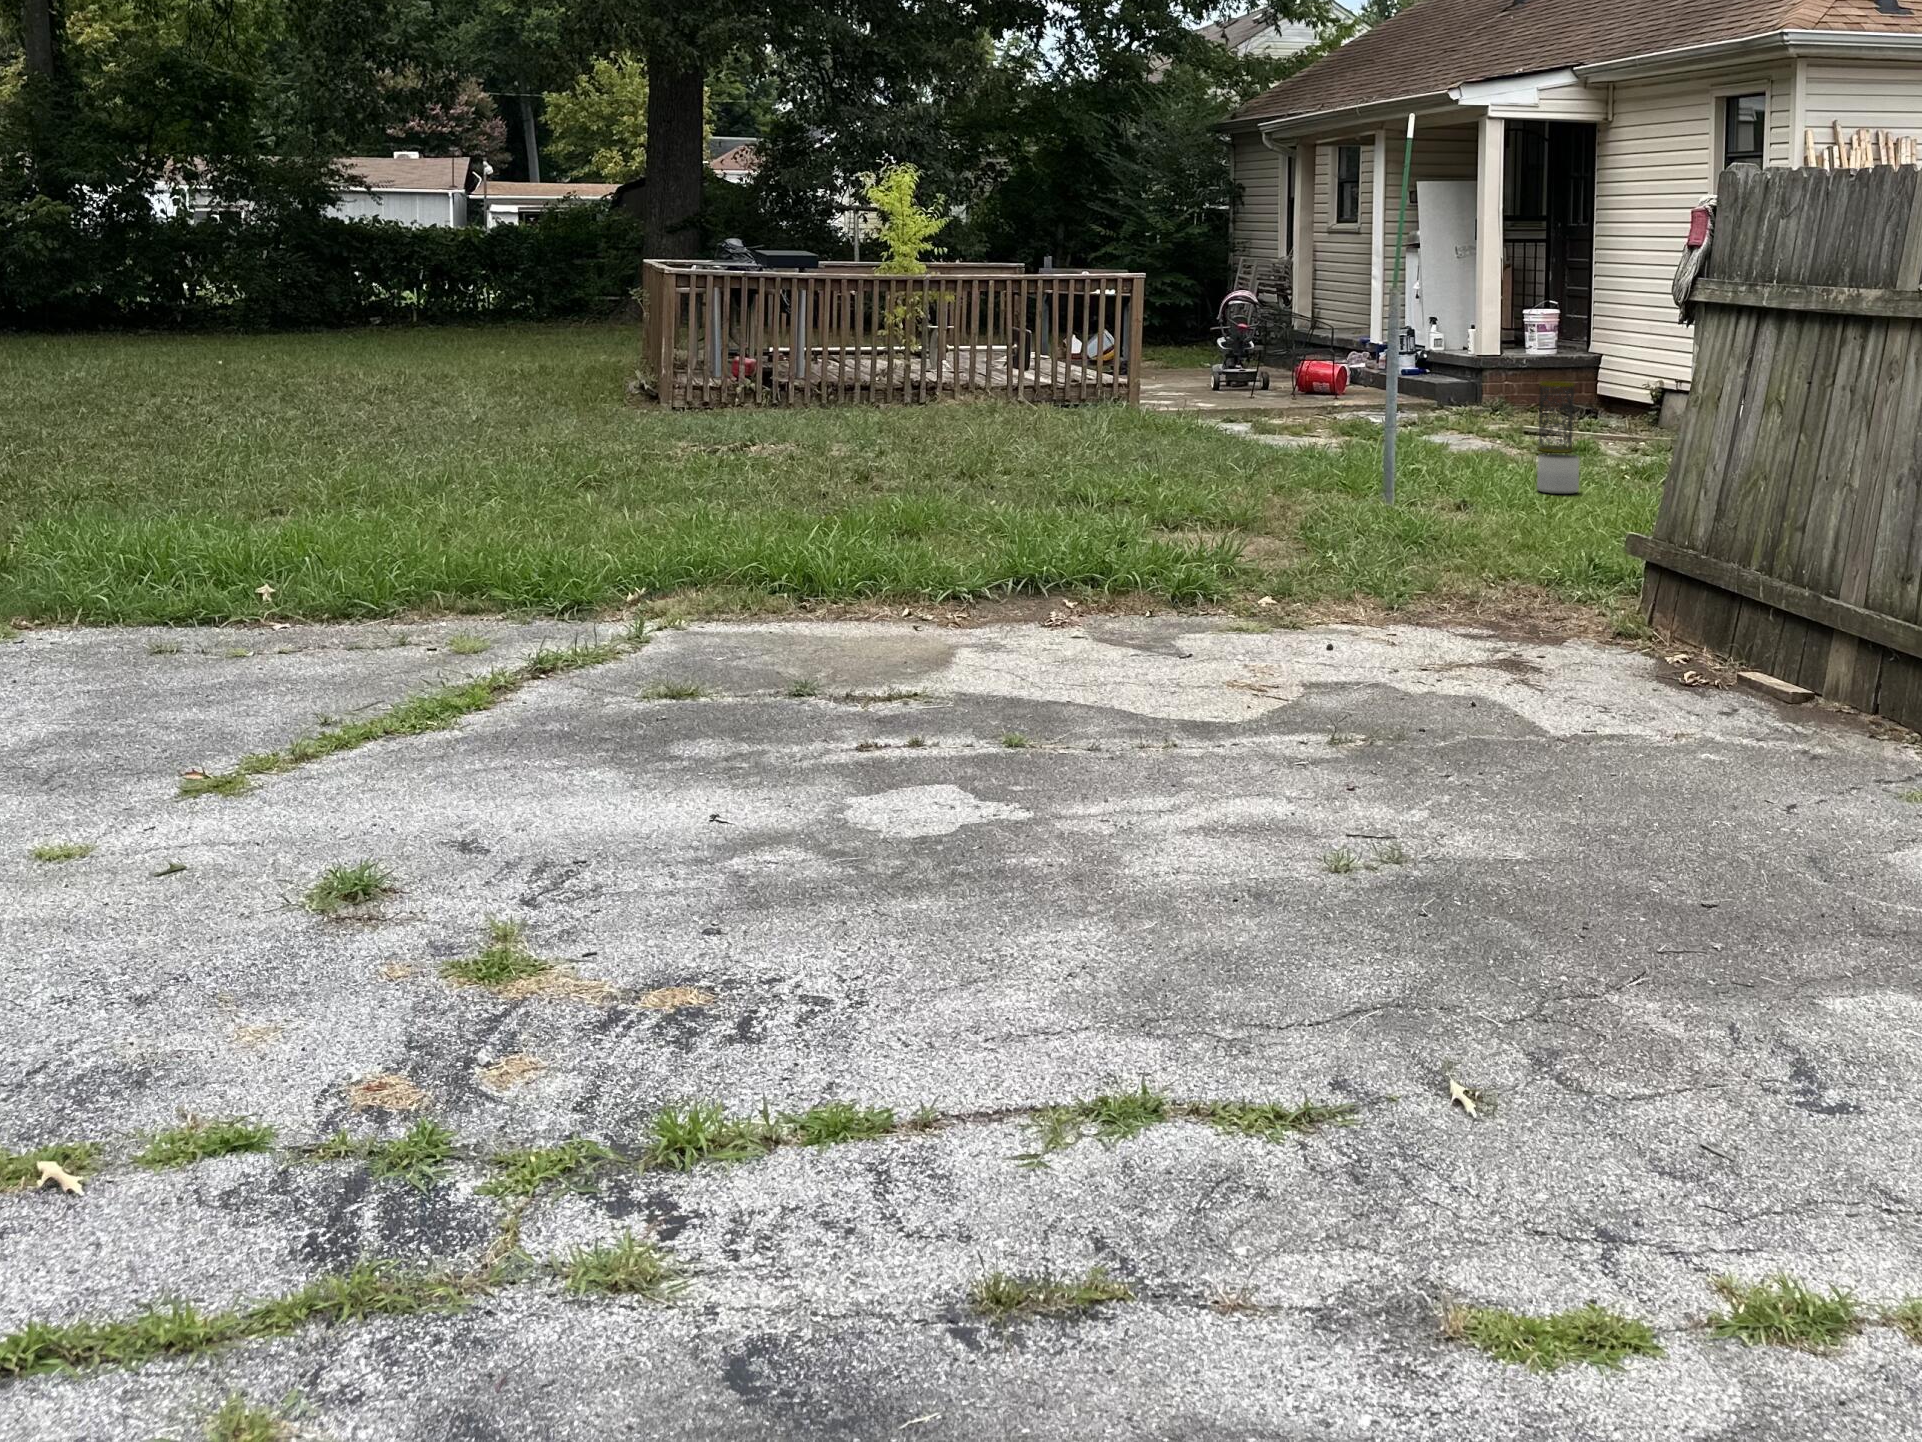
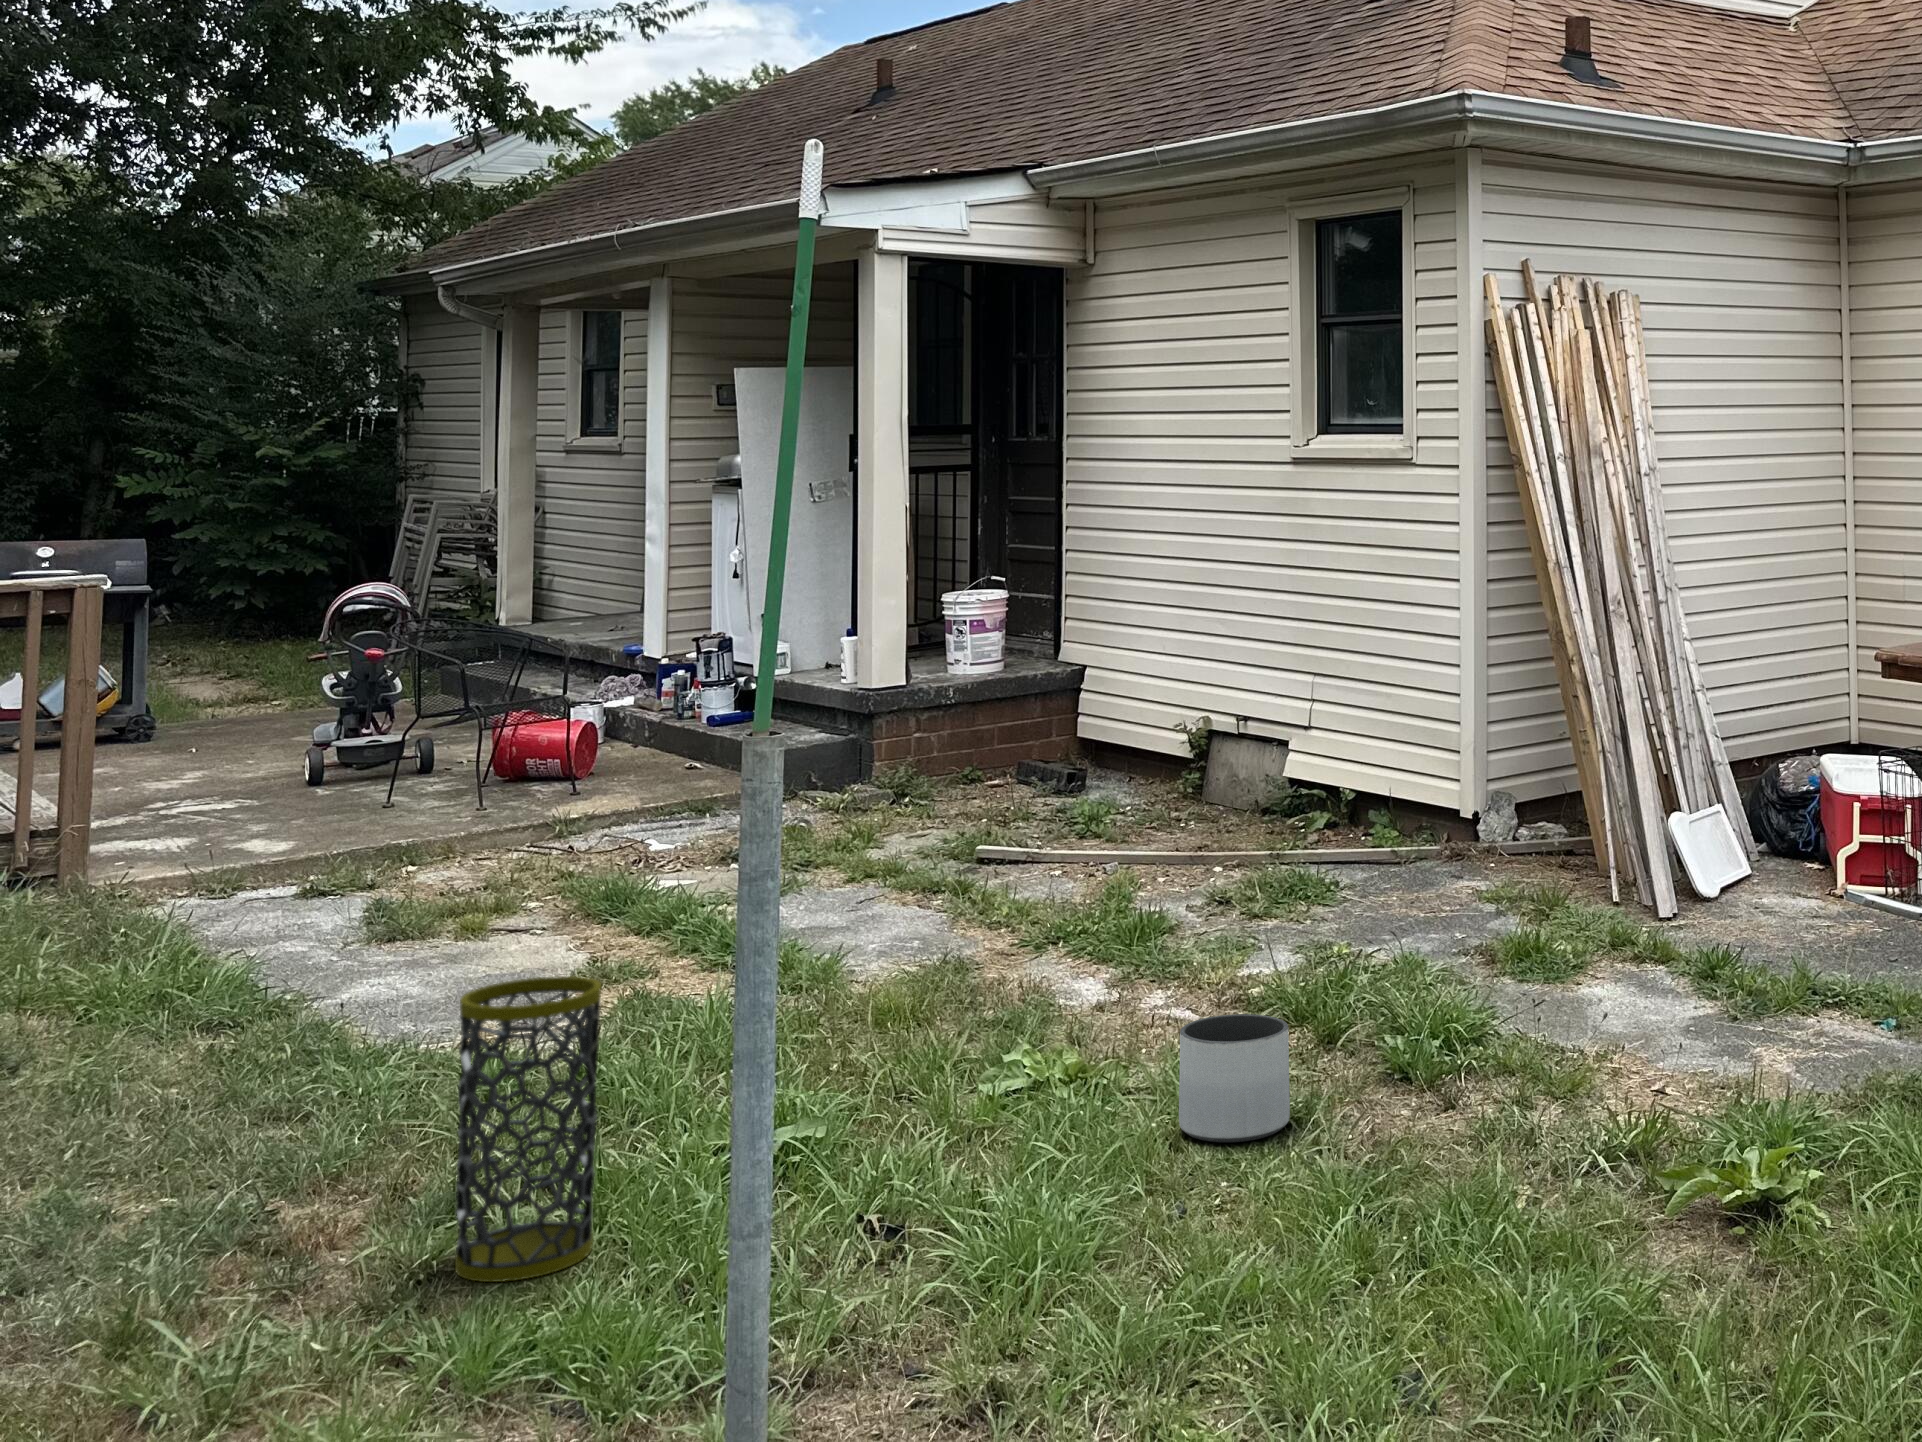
trash can: present [1538,381,1574,453] -> present [455,976,601,1282]

